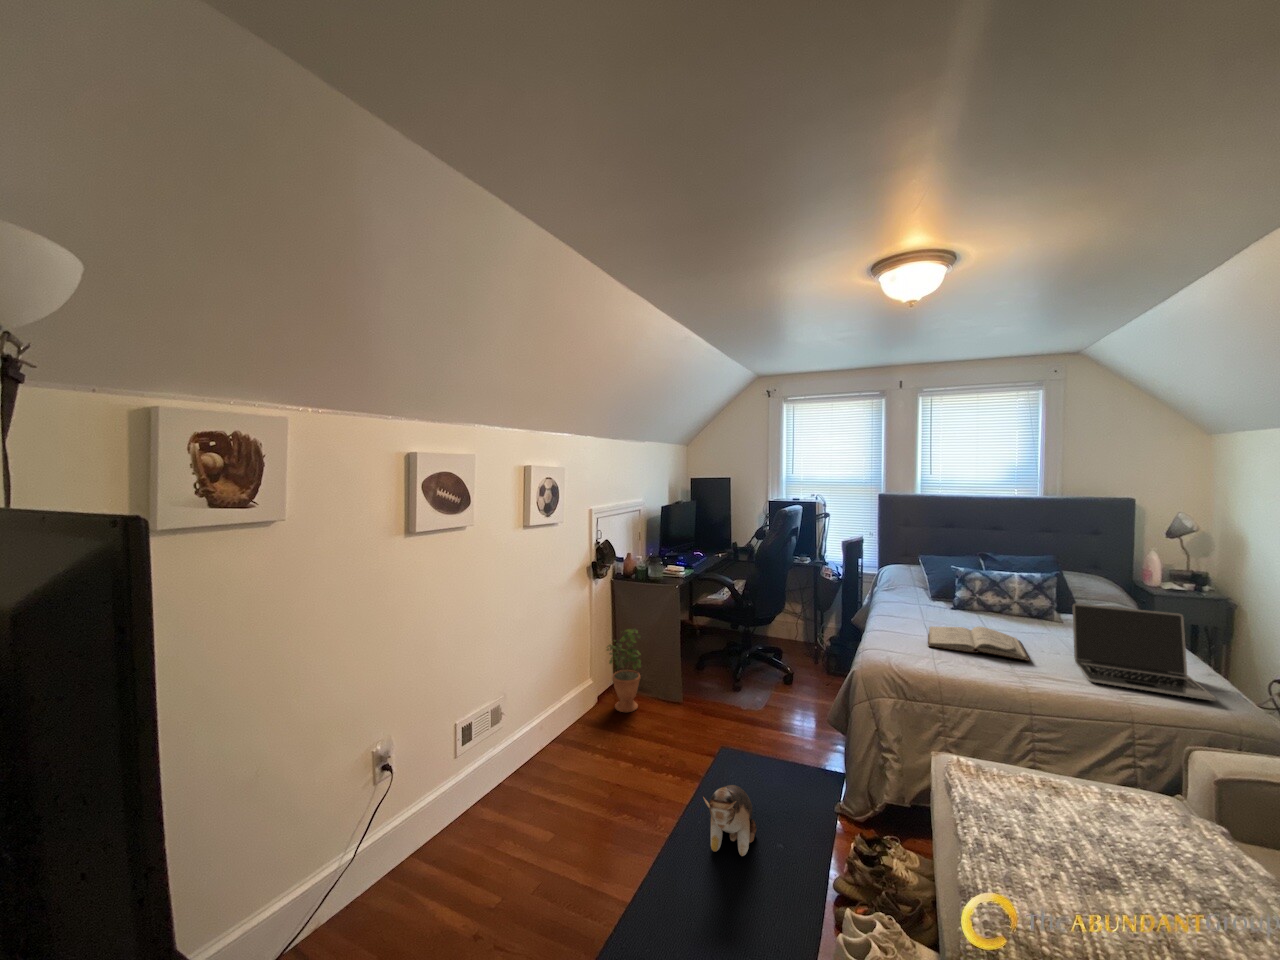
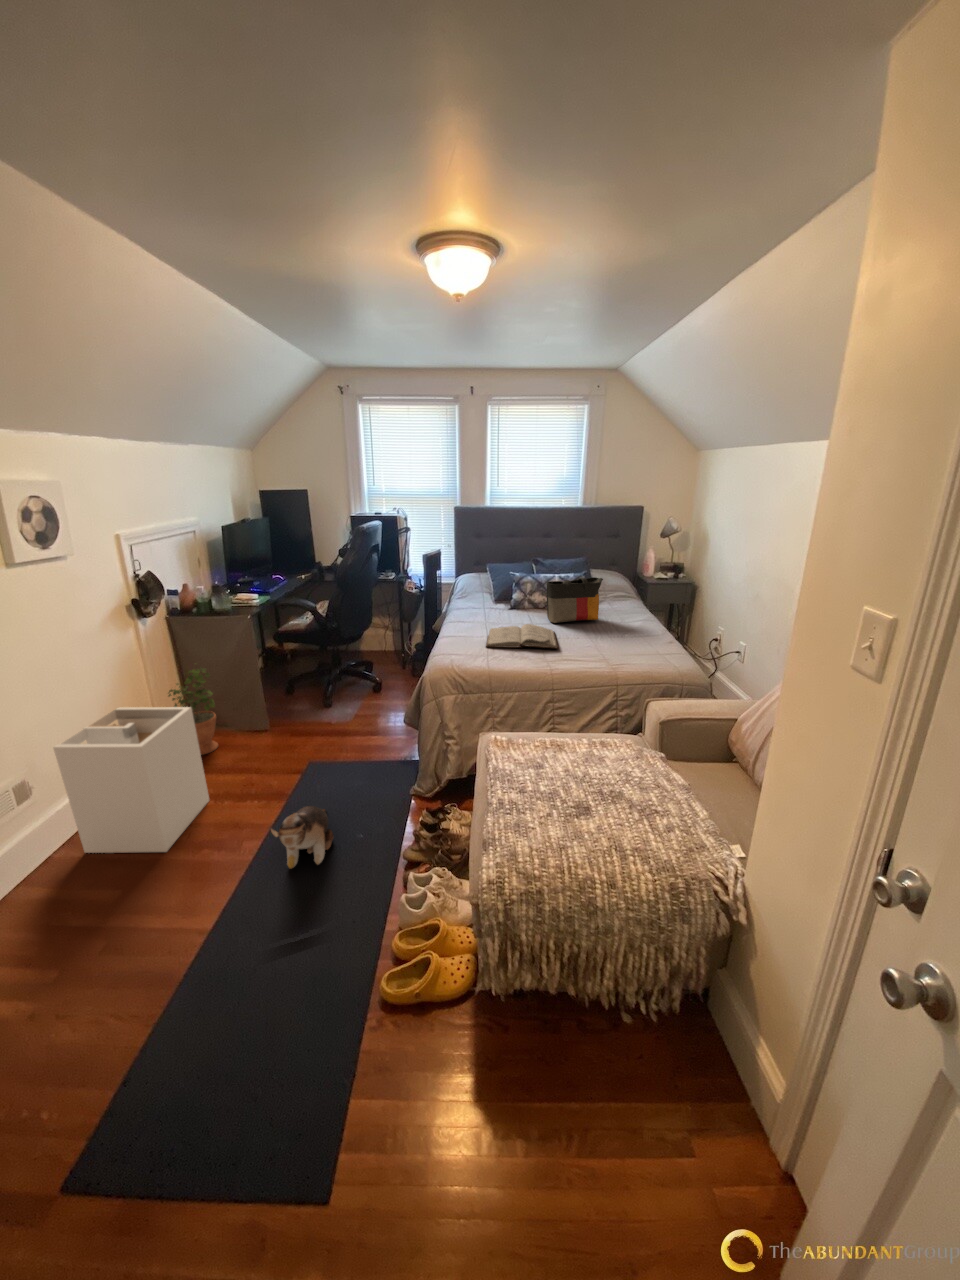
tote bag: none [1003,579,1088,633] -> present [547,577,603,623]
laptop: present [1073,604,1216,701] -> none [588,598,665,661]
laundry hamper: none [534,652,631,799] -> present [53,707,209,853]

